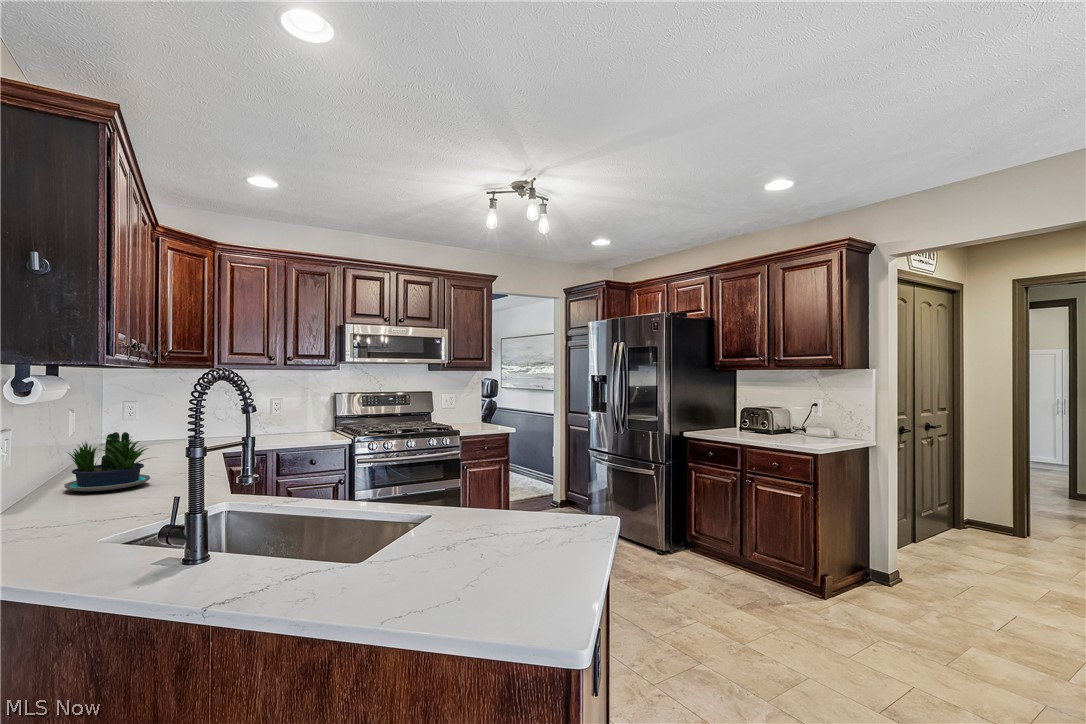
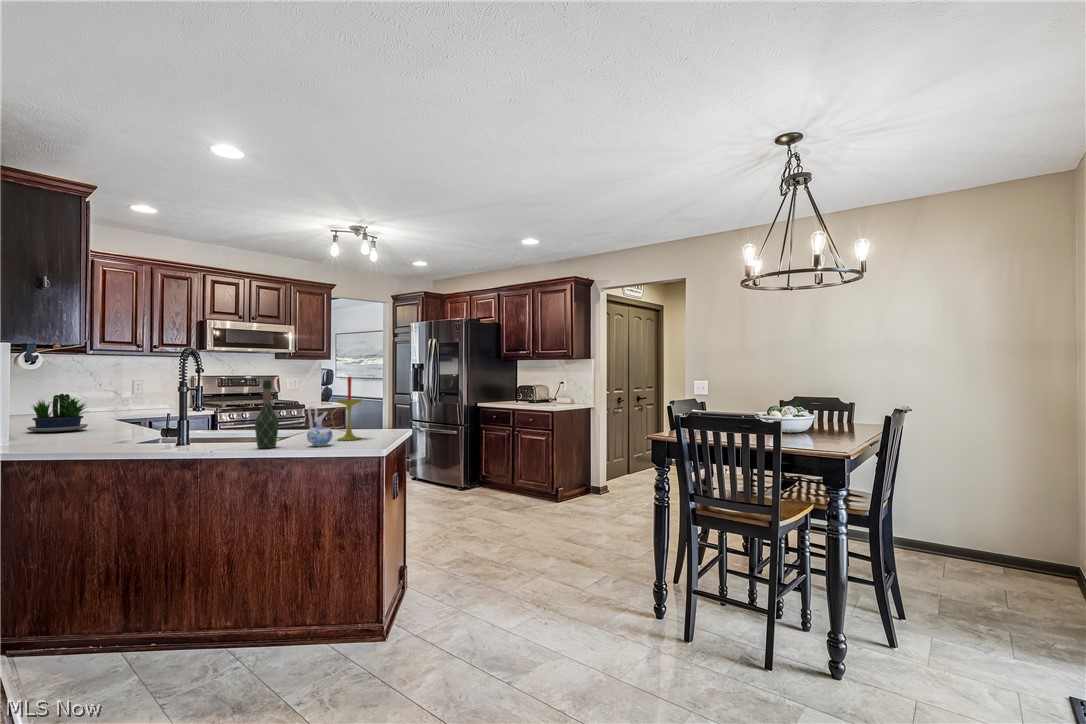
candle: none [465,425,531,574] -> present [331,377,362,440]
wine bottle: none [293,445,347,610] -> present [255,380,279,448]
ceramic pitcher: none [404,509,462,614] -> present [307,406,332,446]

